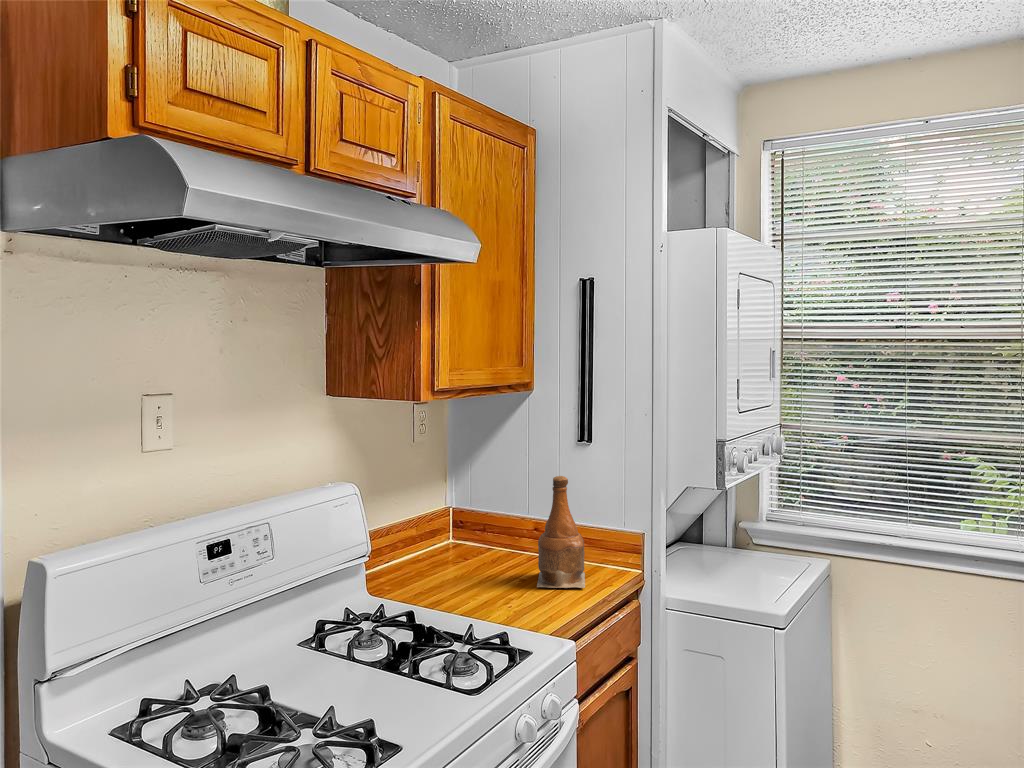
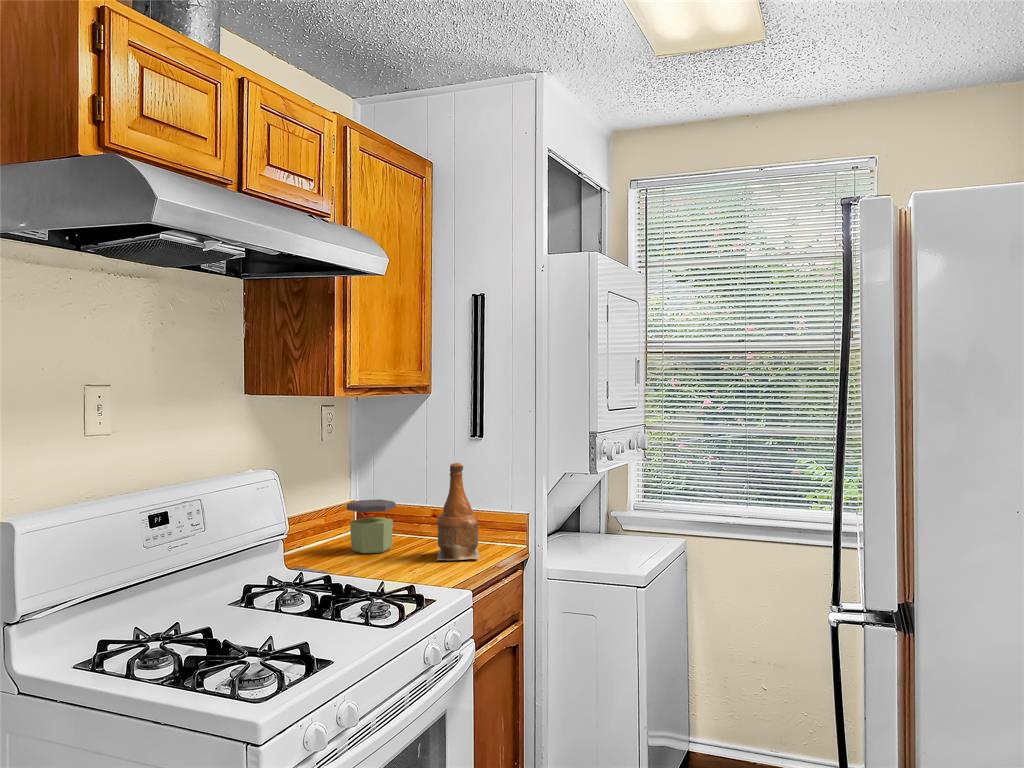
jar: none [439,510,493,572] -> present [347,499,396,554]

